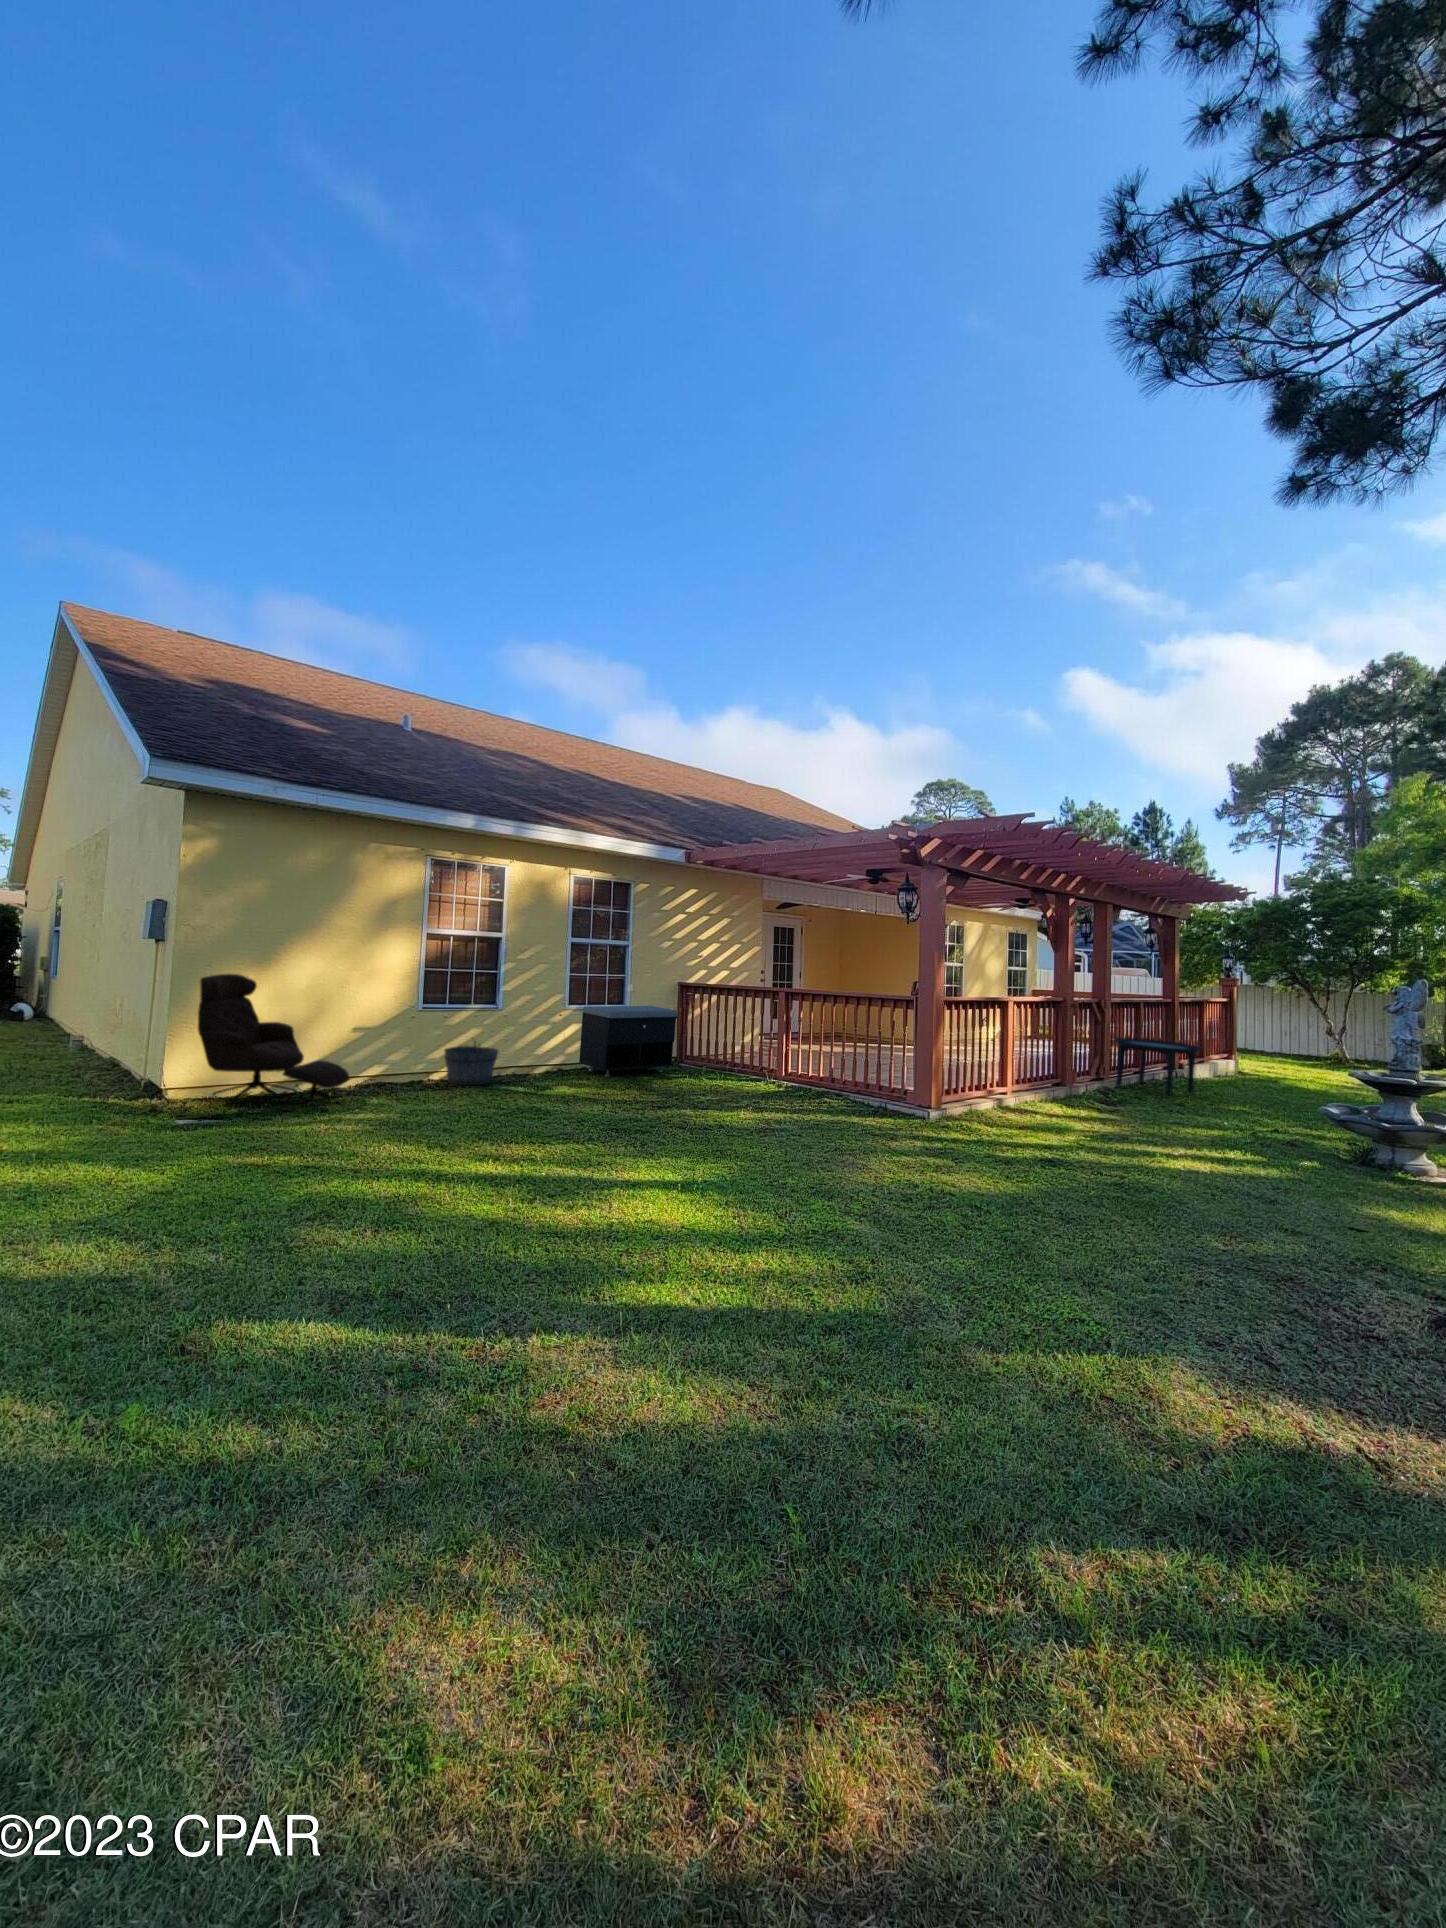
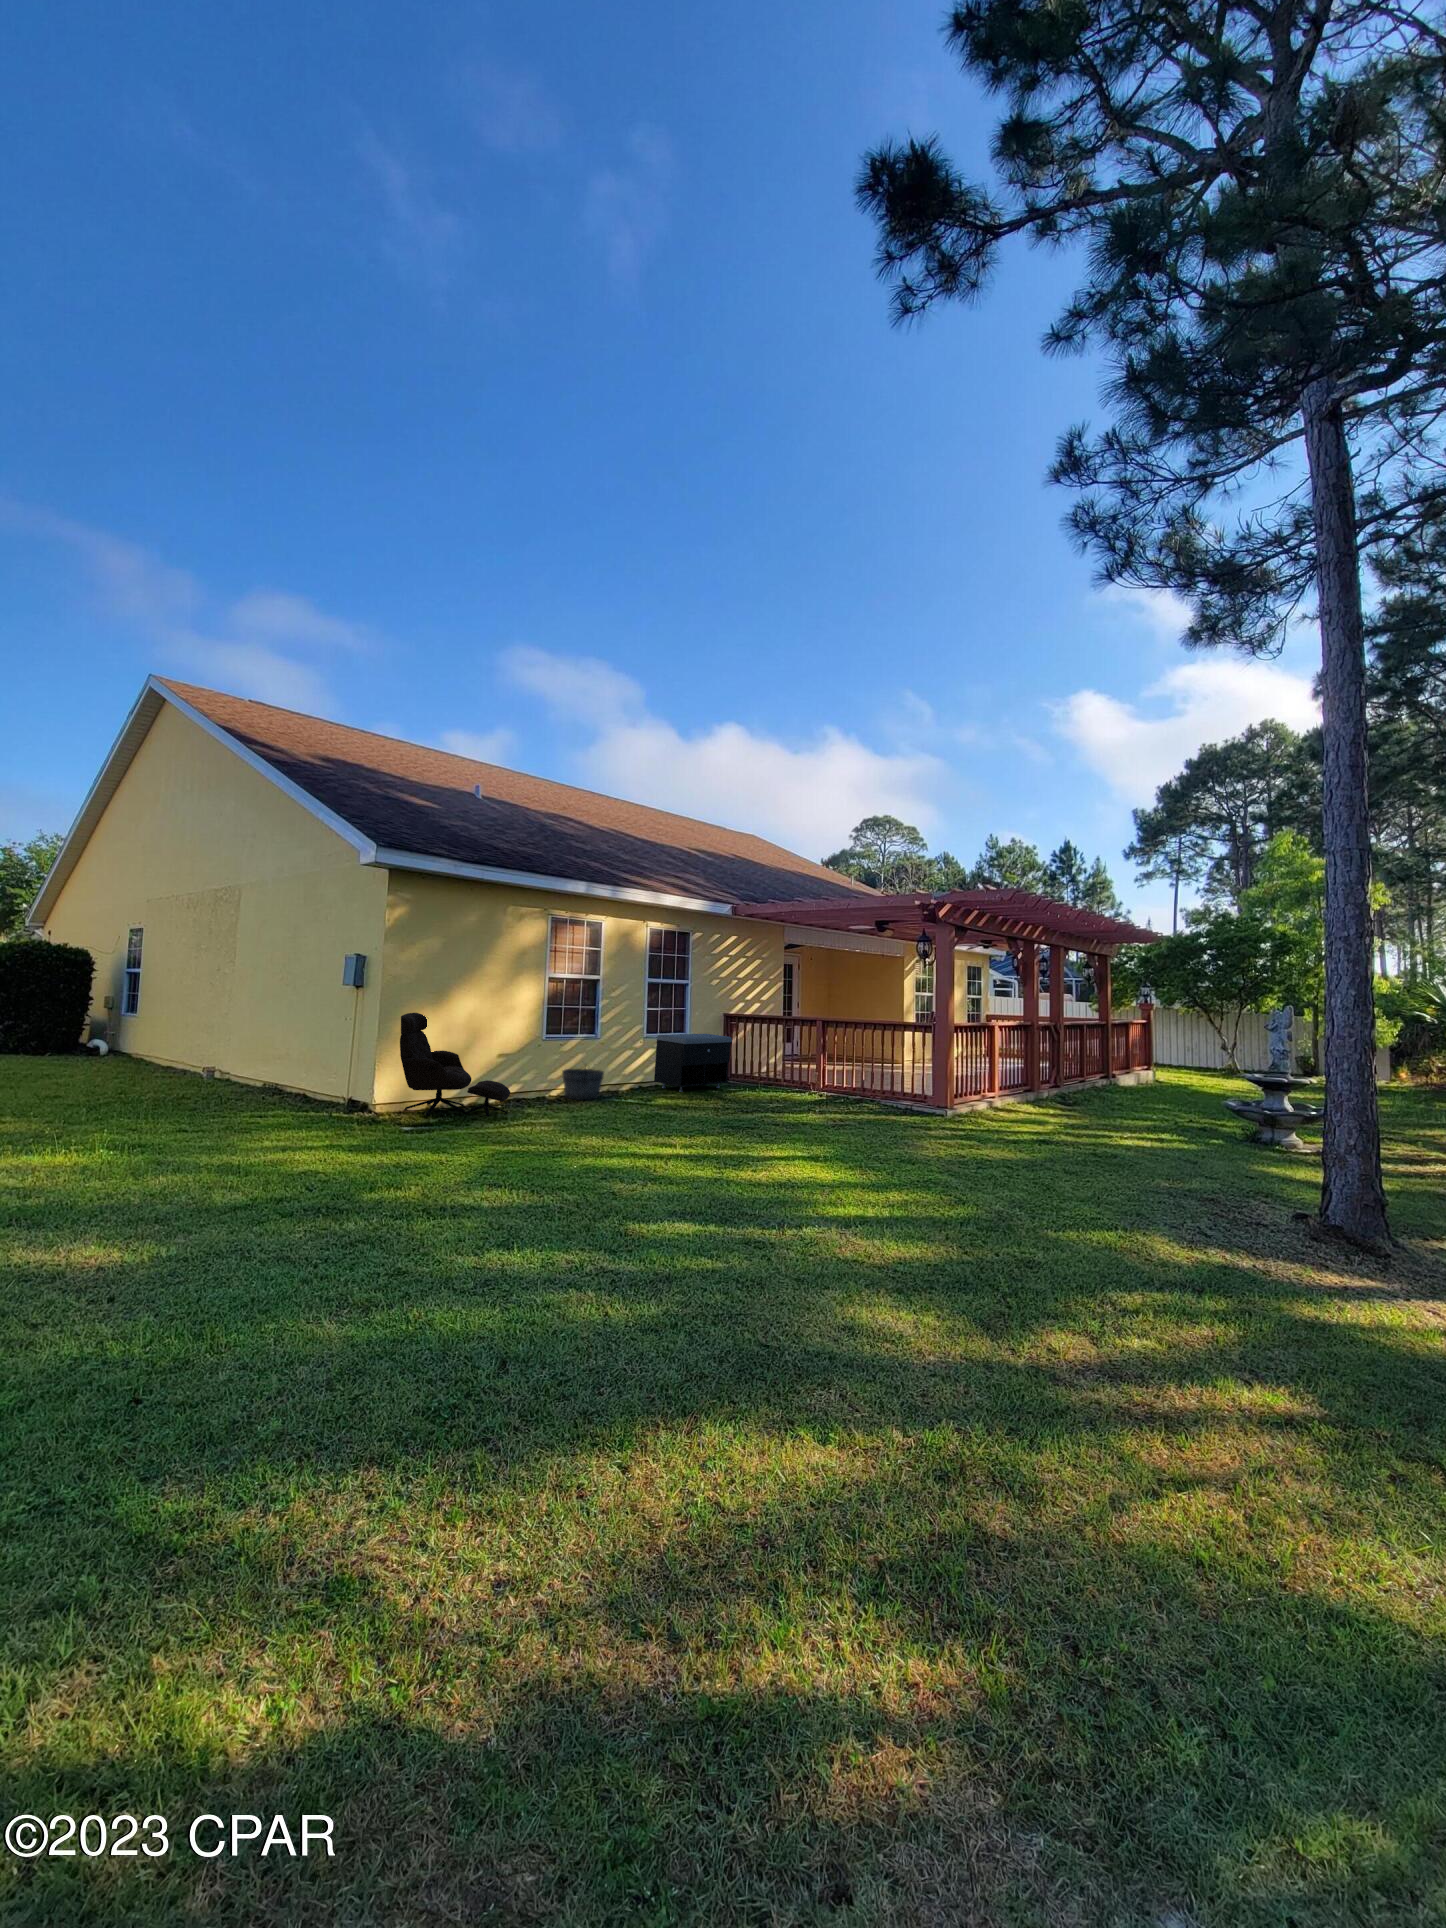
round table: present [1115,1038,1201,1096] -> none [1065,1054,1134,1098]

